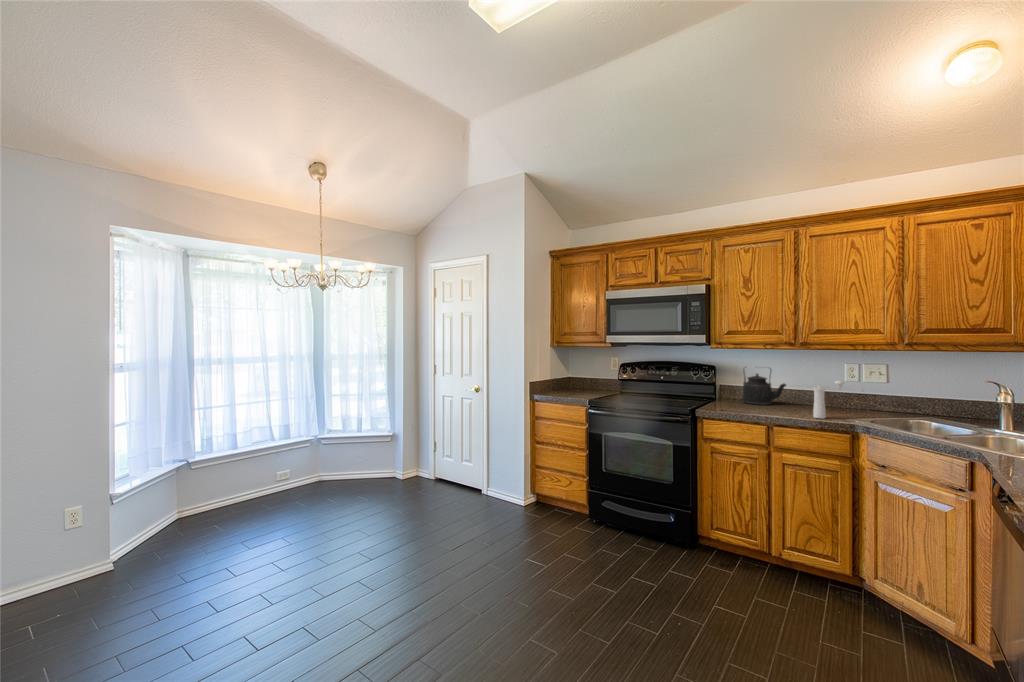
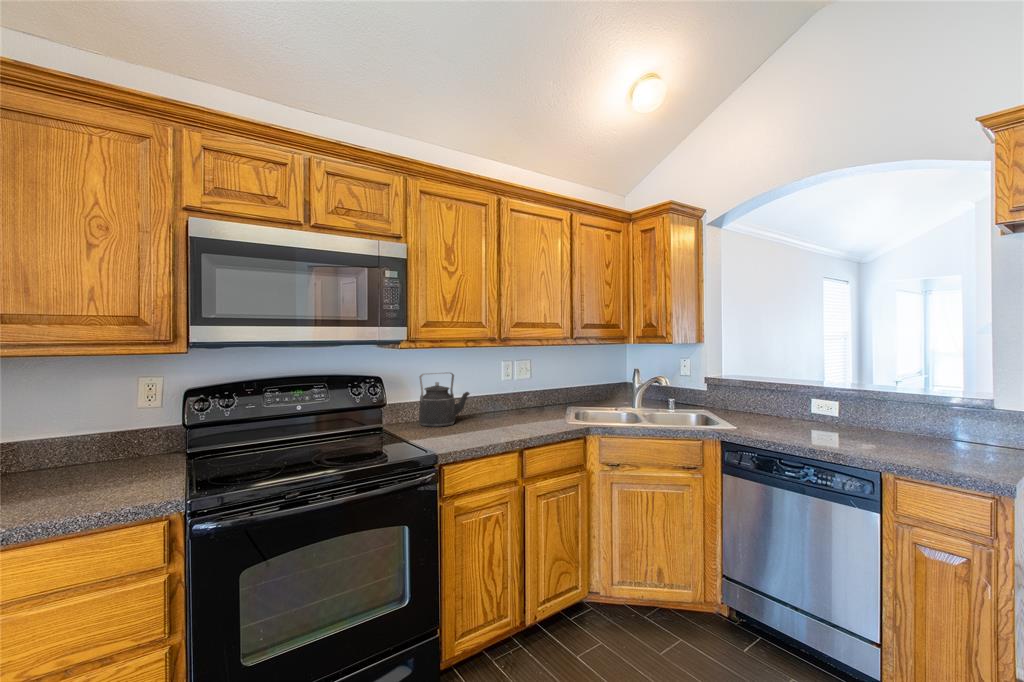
pepper mill: present [813,381,844,418] -> none [540,382,556,429]

